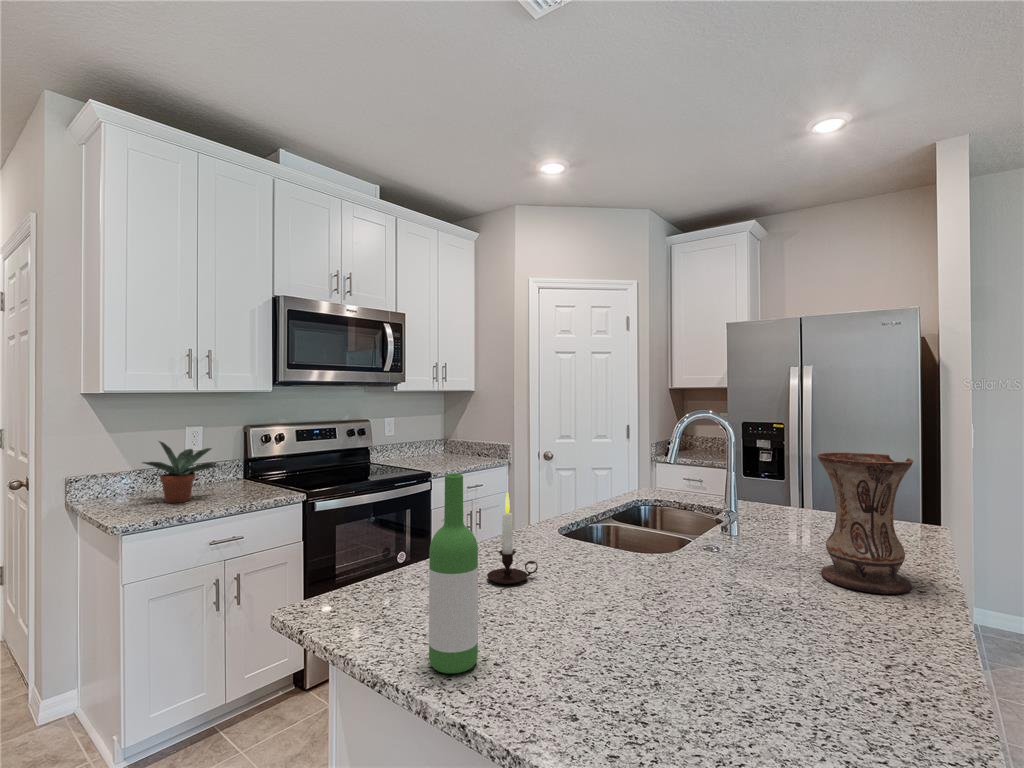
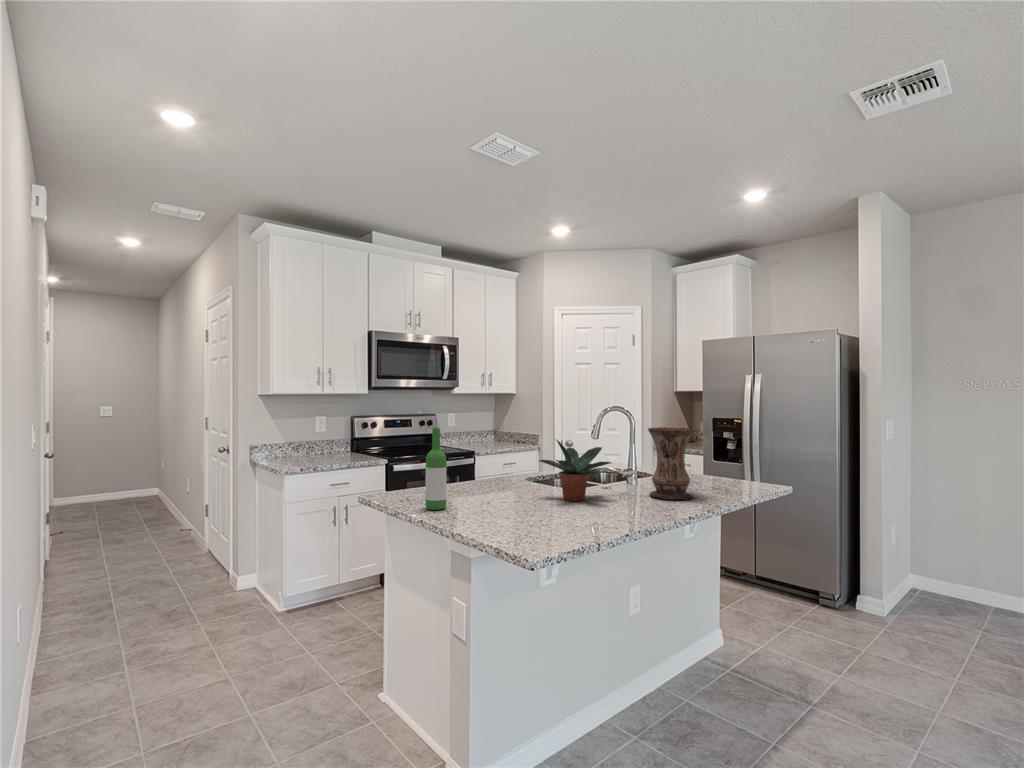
potted plant: present [143,441,218,503] -> present [539,440,611,501]
candle: present [487,492,538,584] -> none [470,445,496,492]

